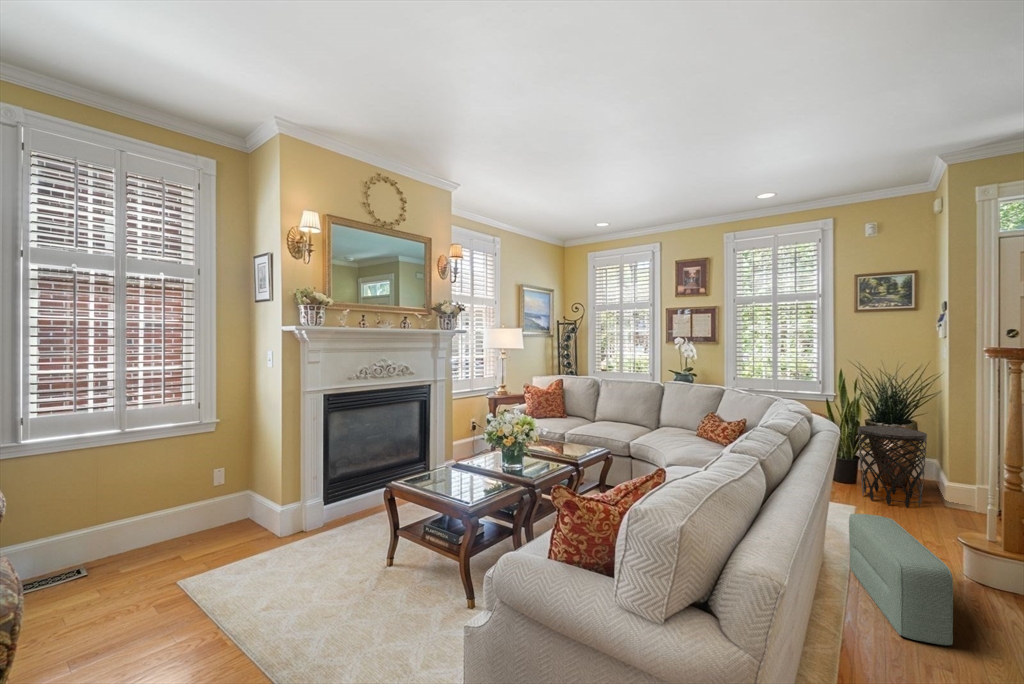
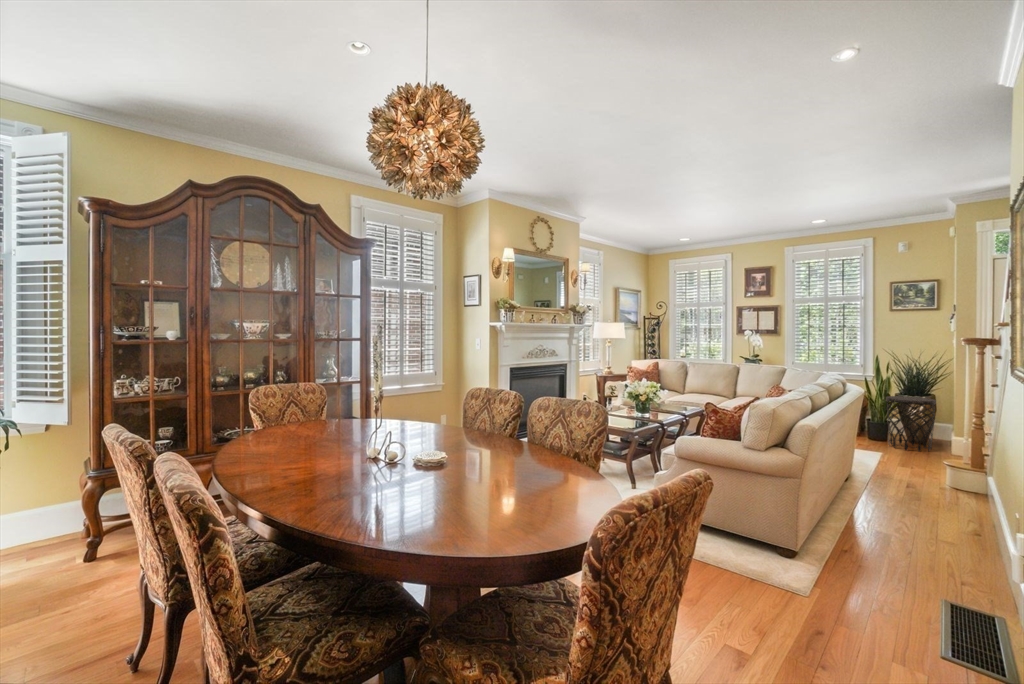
pouf: present [849,514,953,645] -> none [866,441,915,499]

